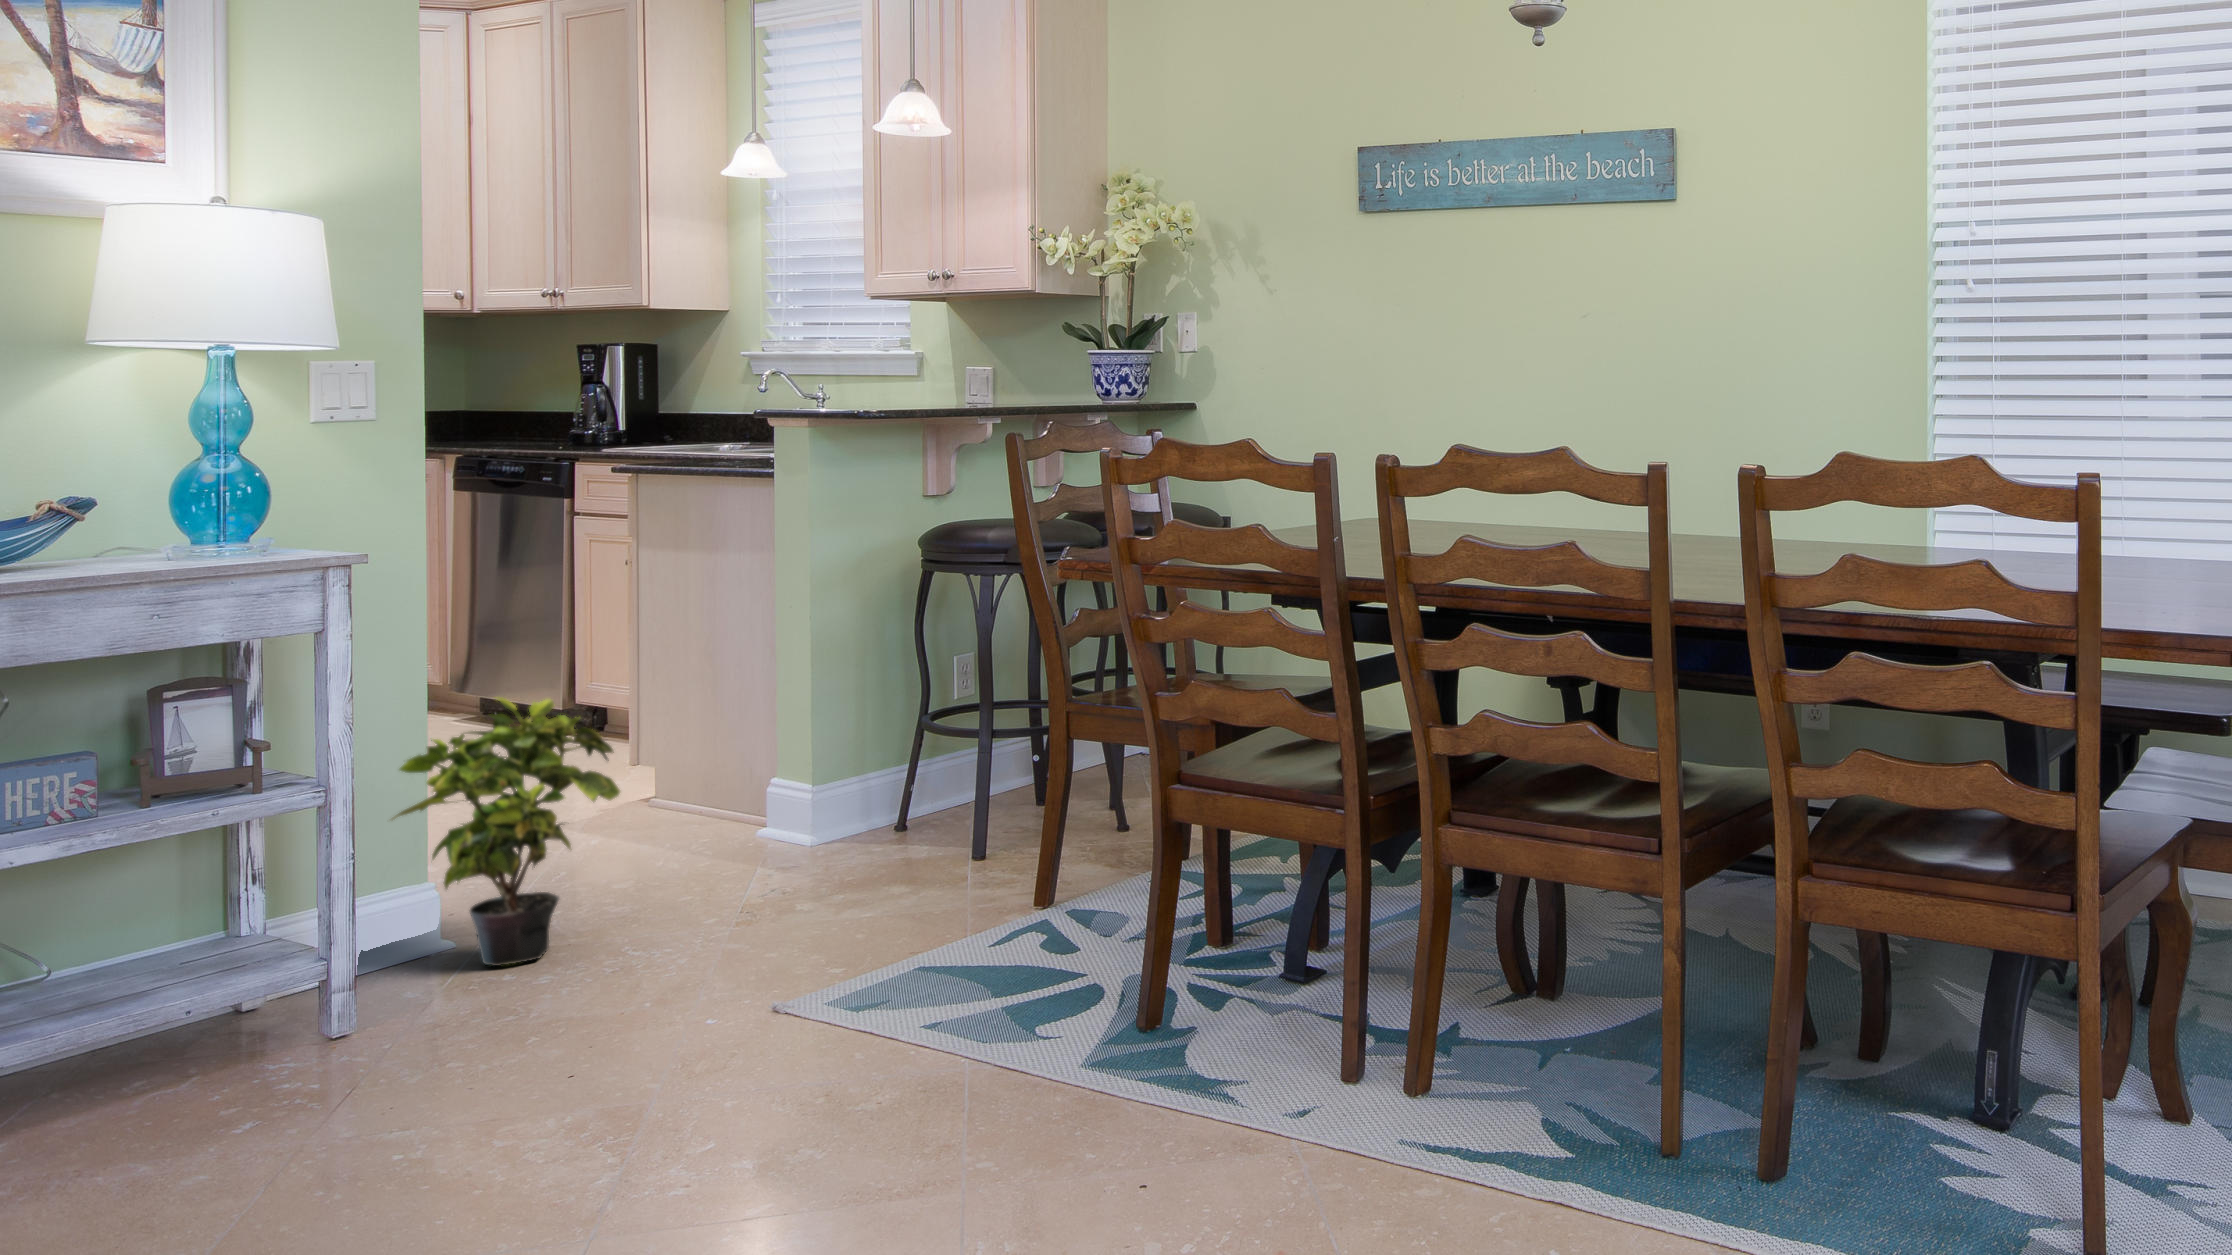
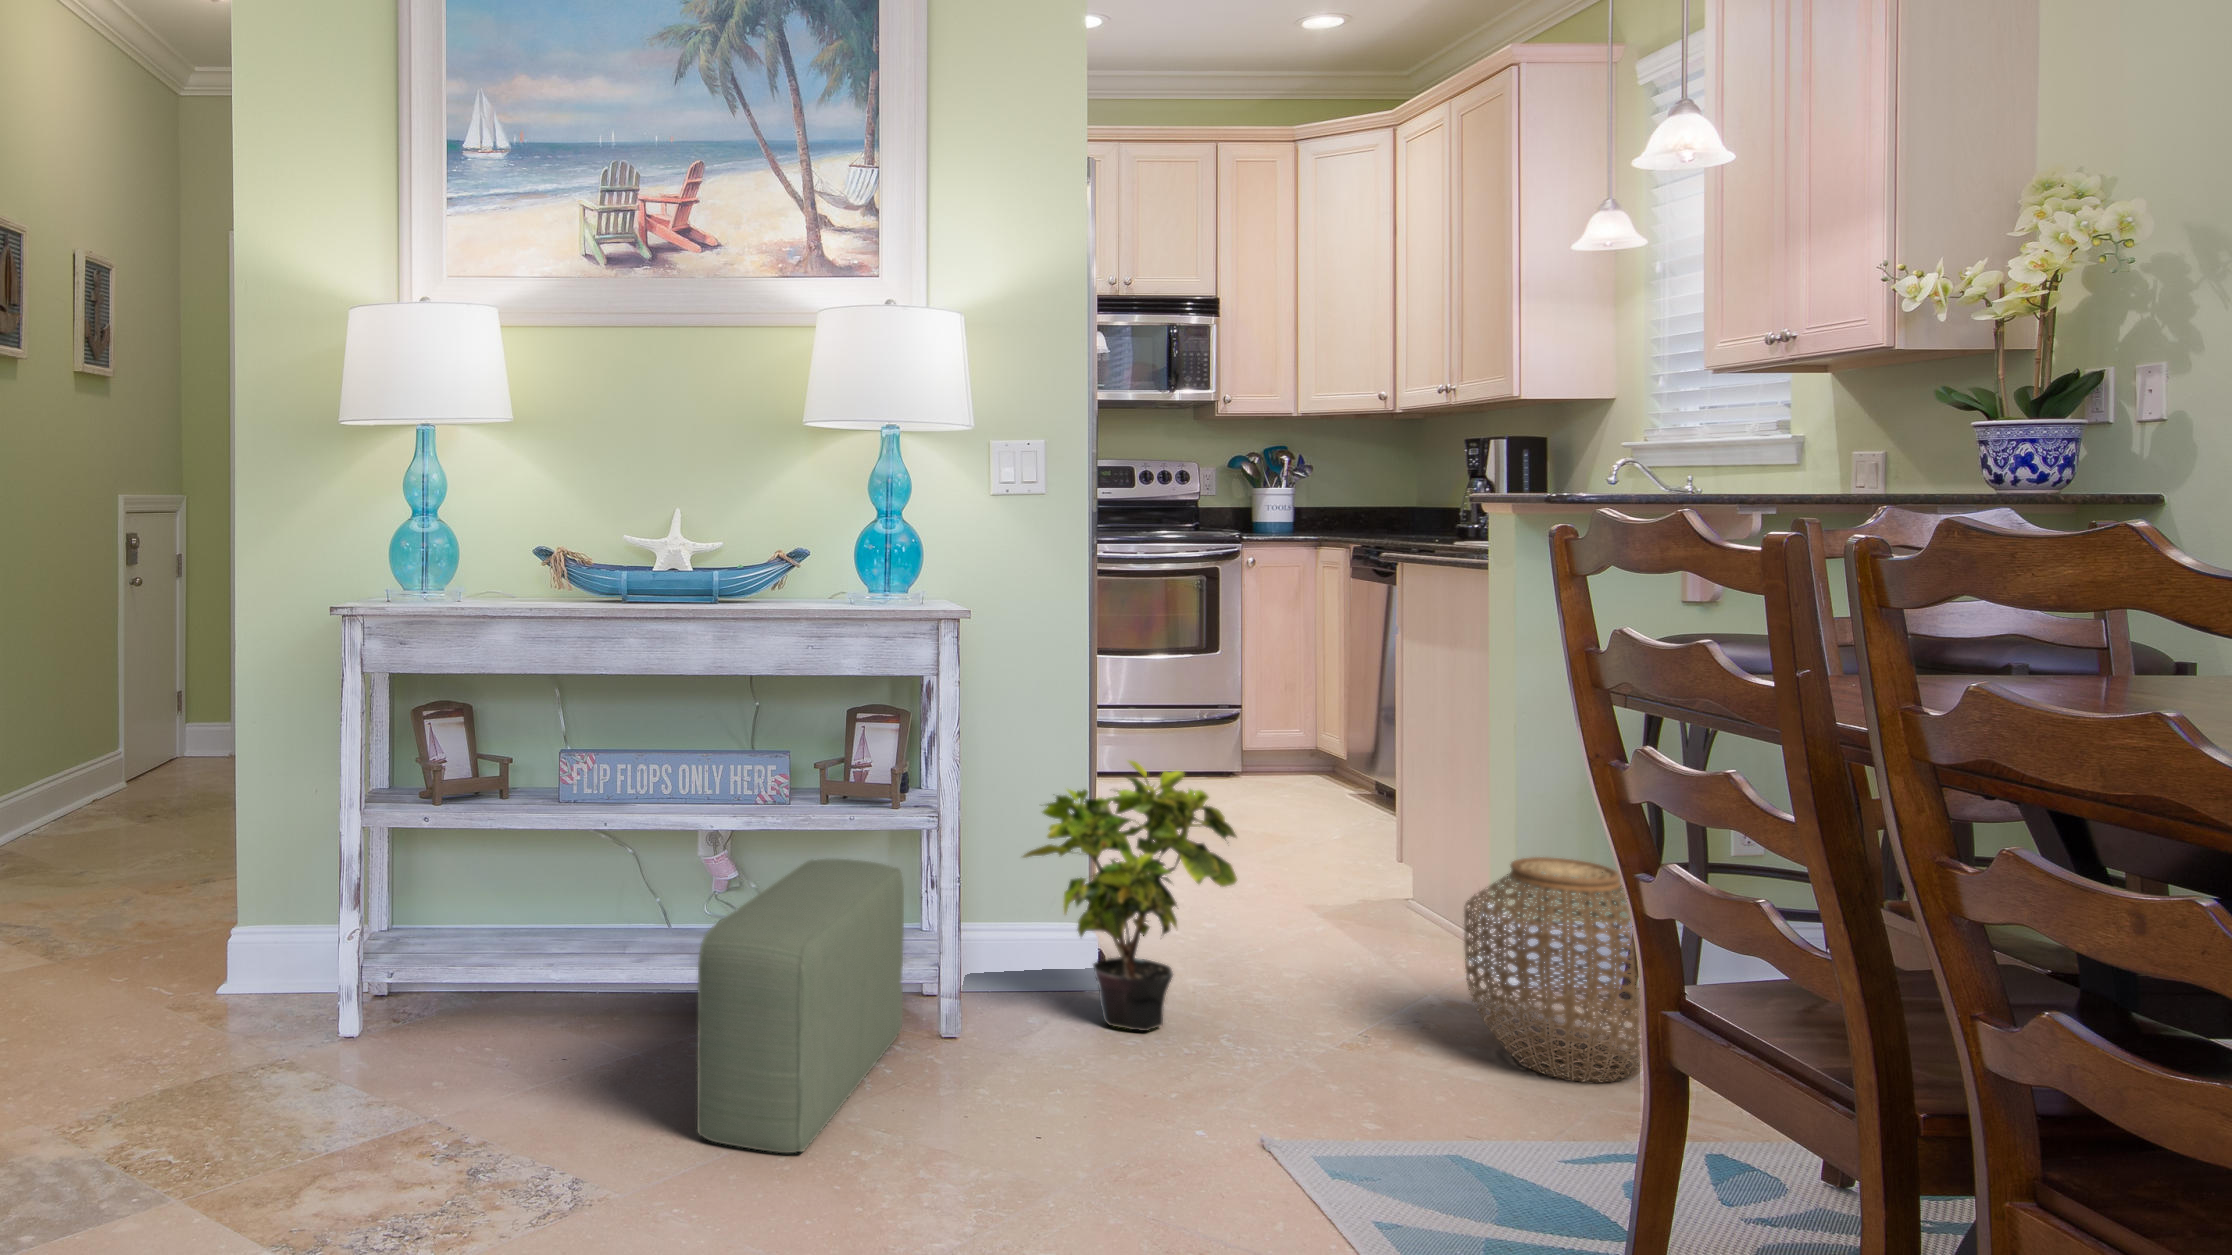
woven basket: none [810,713,970,887] -> present [1464,857,1642,1082]
pouf: none [134,859,331,1199] -> present [697,859,904,1153]

